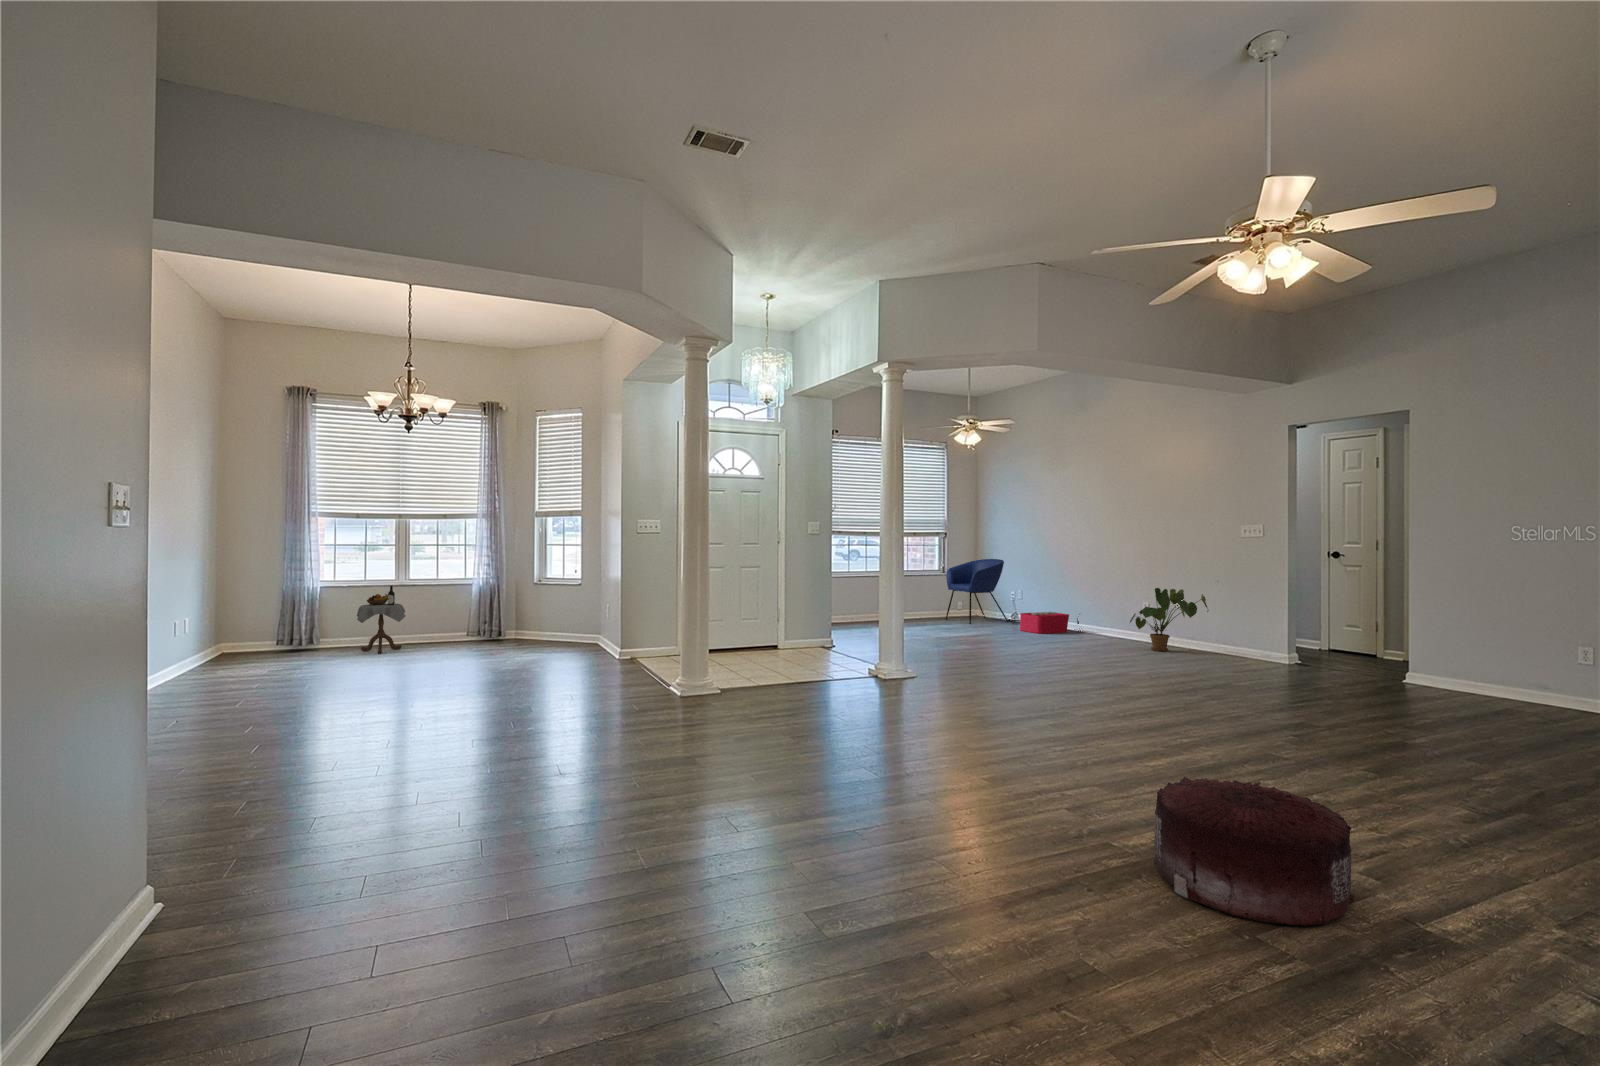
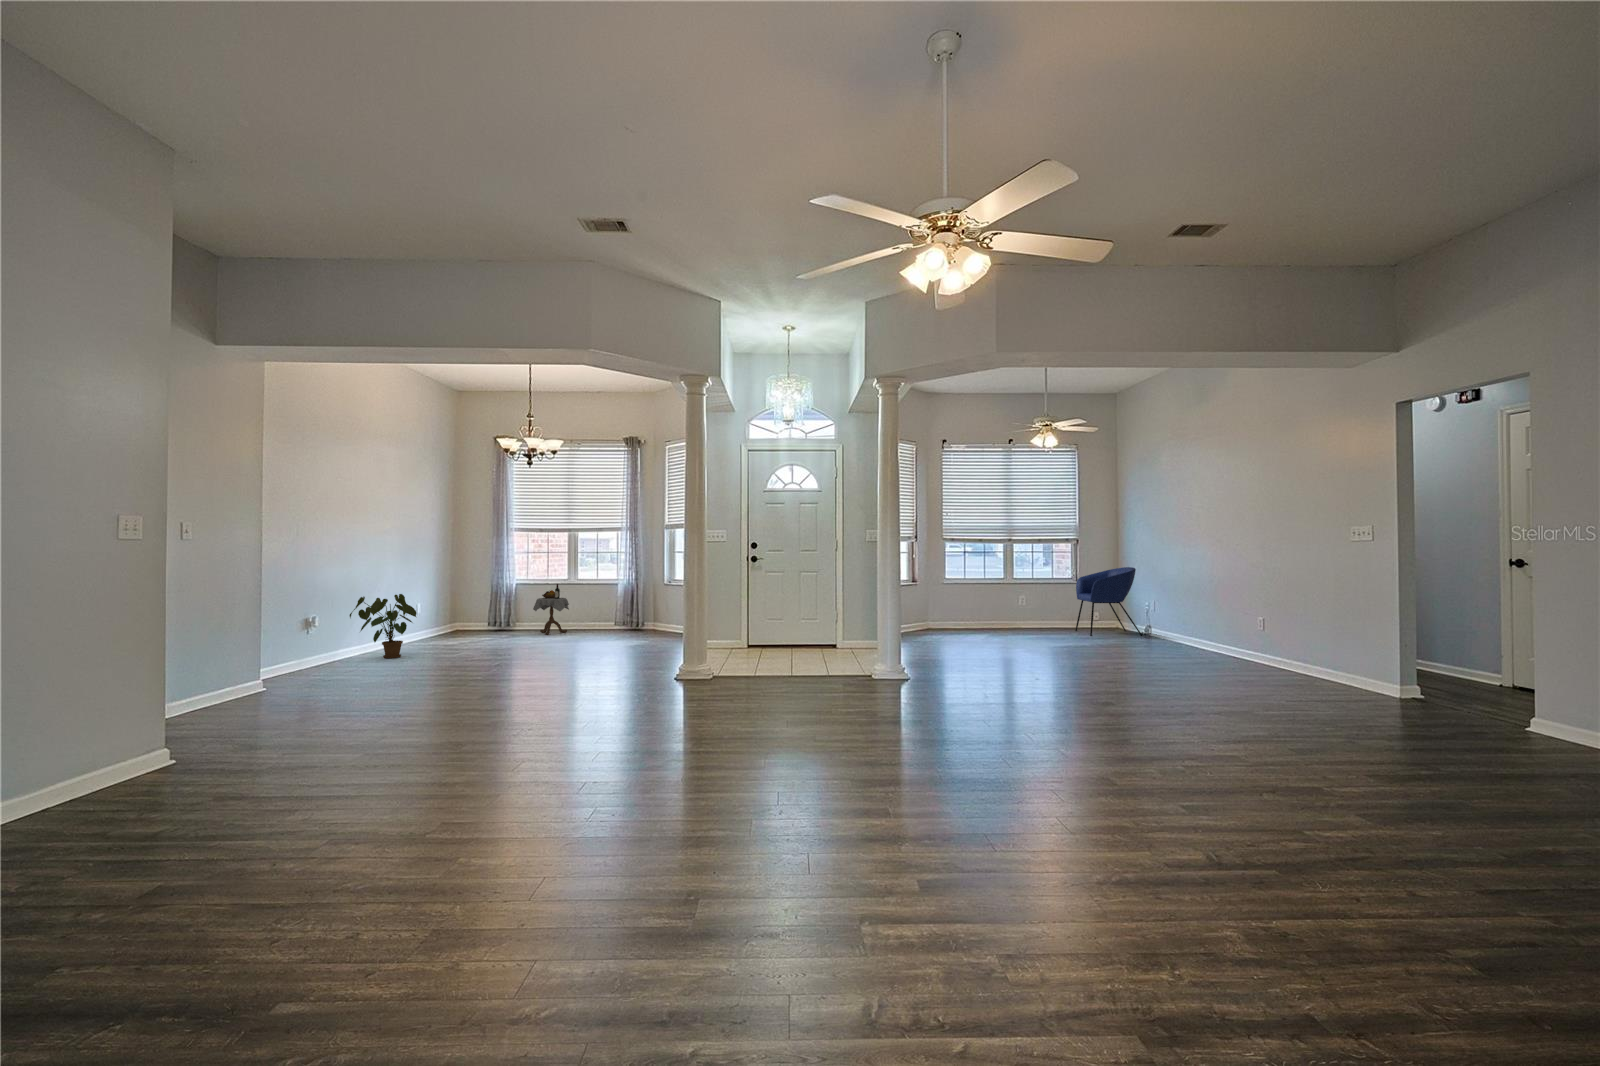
house plant: present [1130,588,1209,651] -> present [350,594,416,658]
storage bin: present [1020,612,1081,634] -> none [1131,626,1203,649]
pouf: present [1154,777,1354,926] -> none [616,757,786,897]

